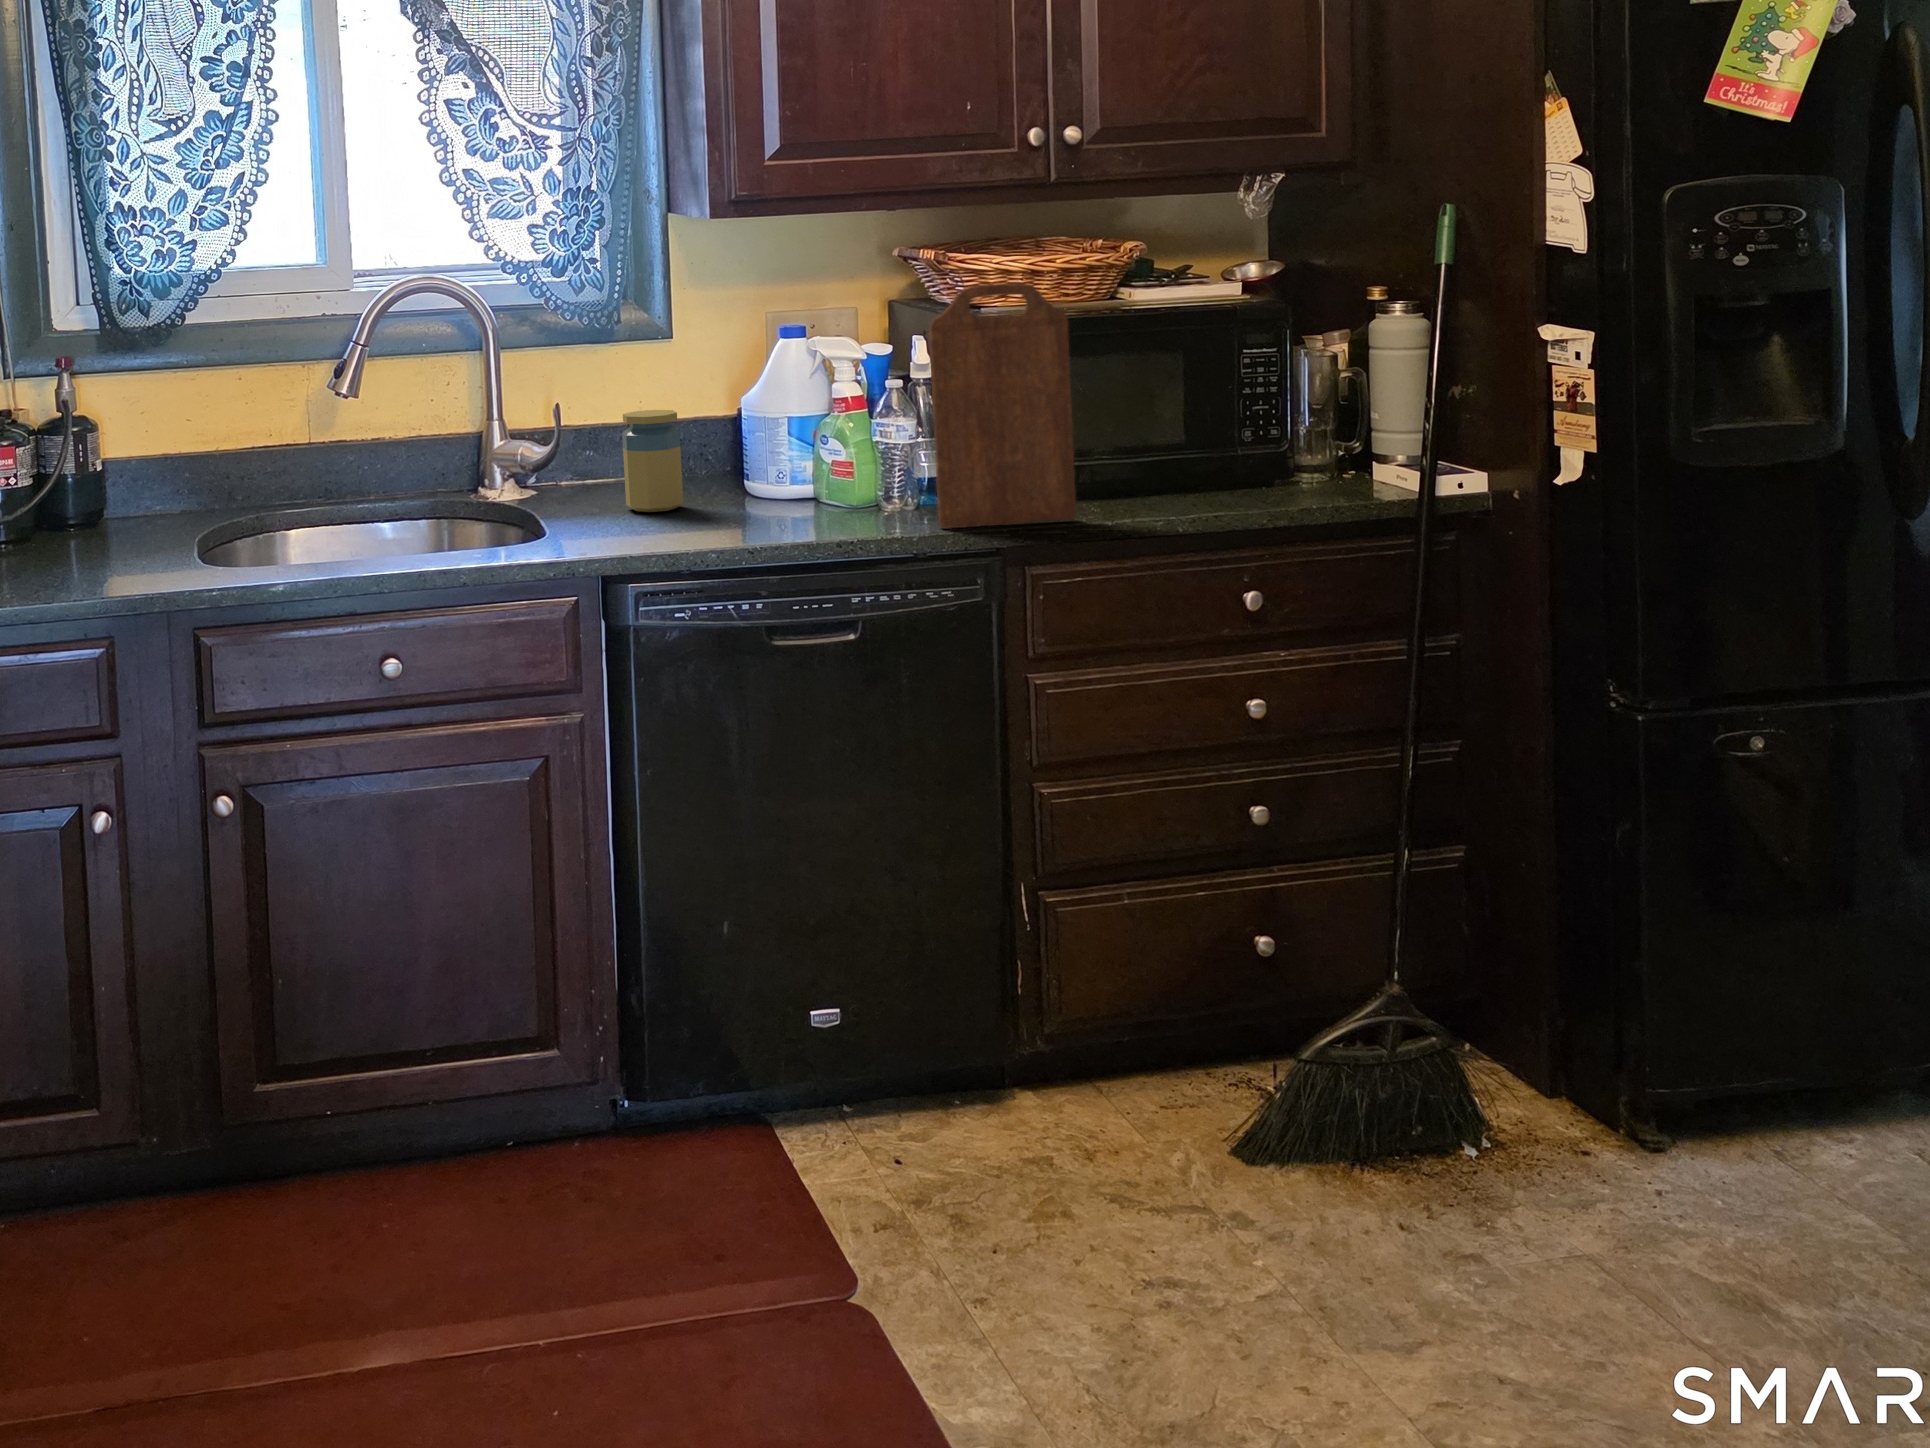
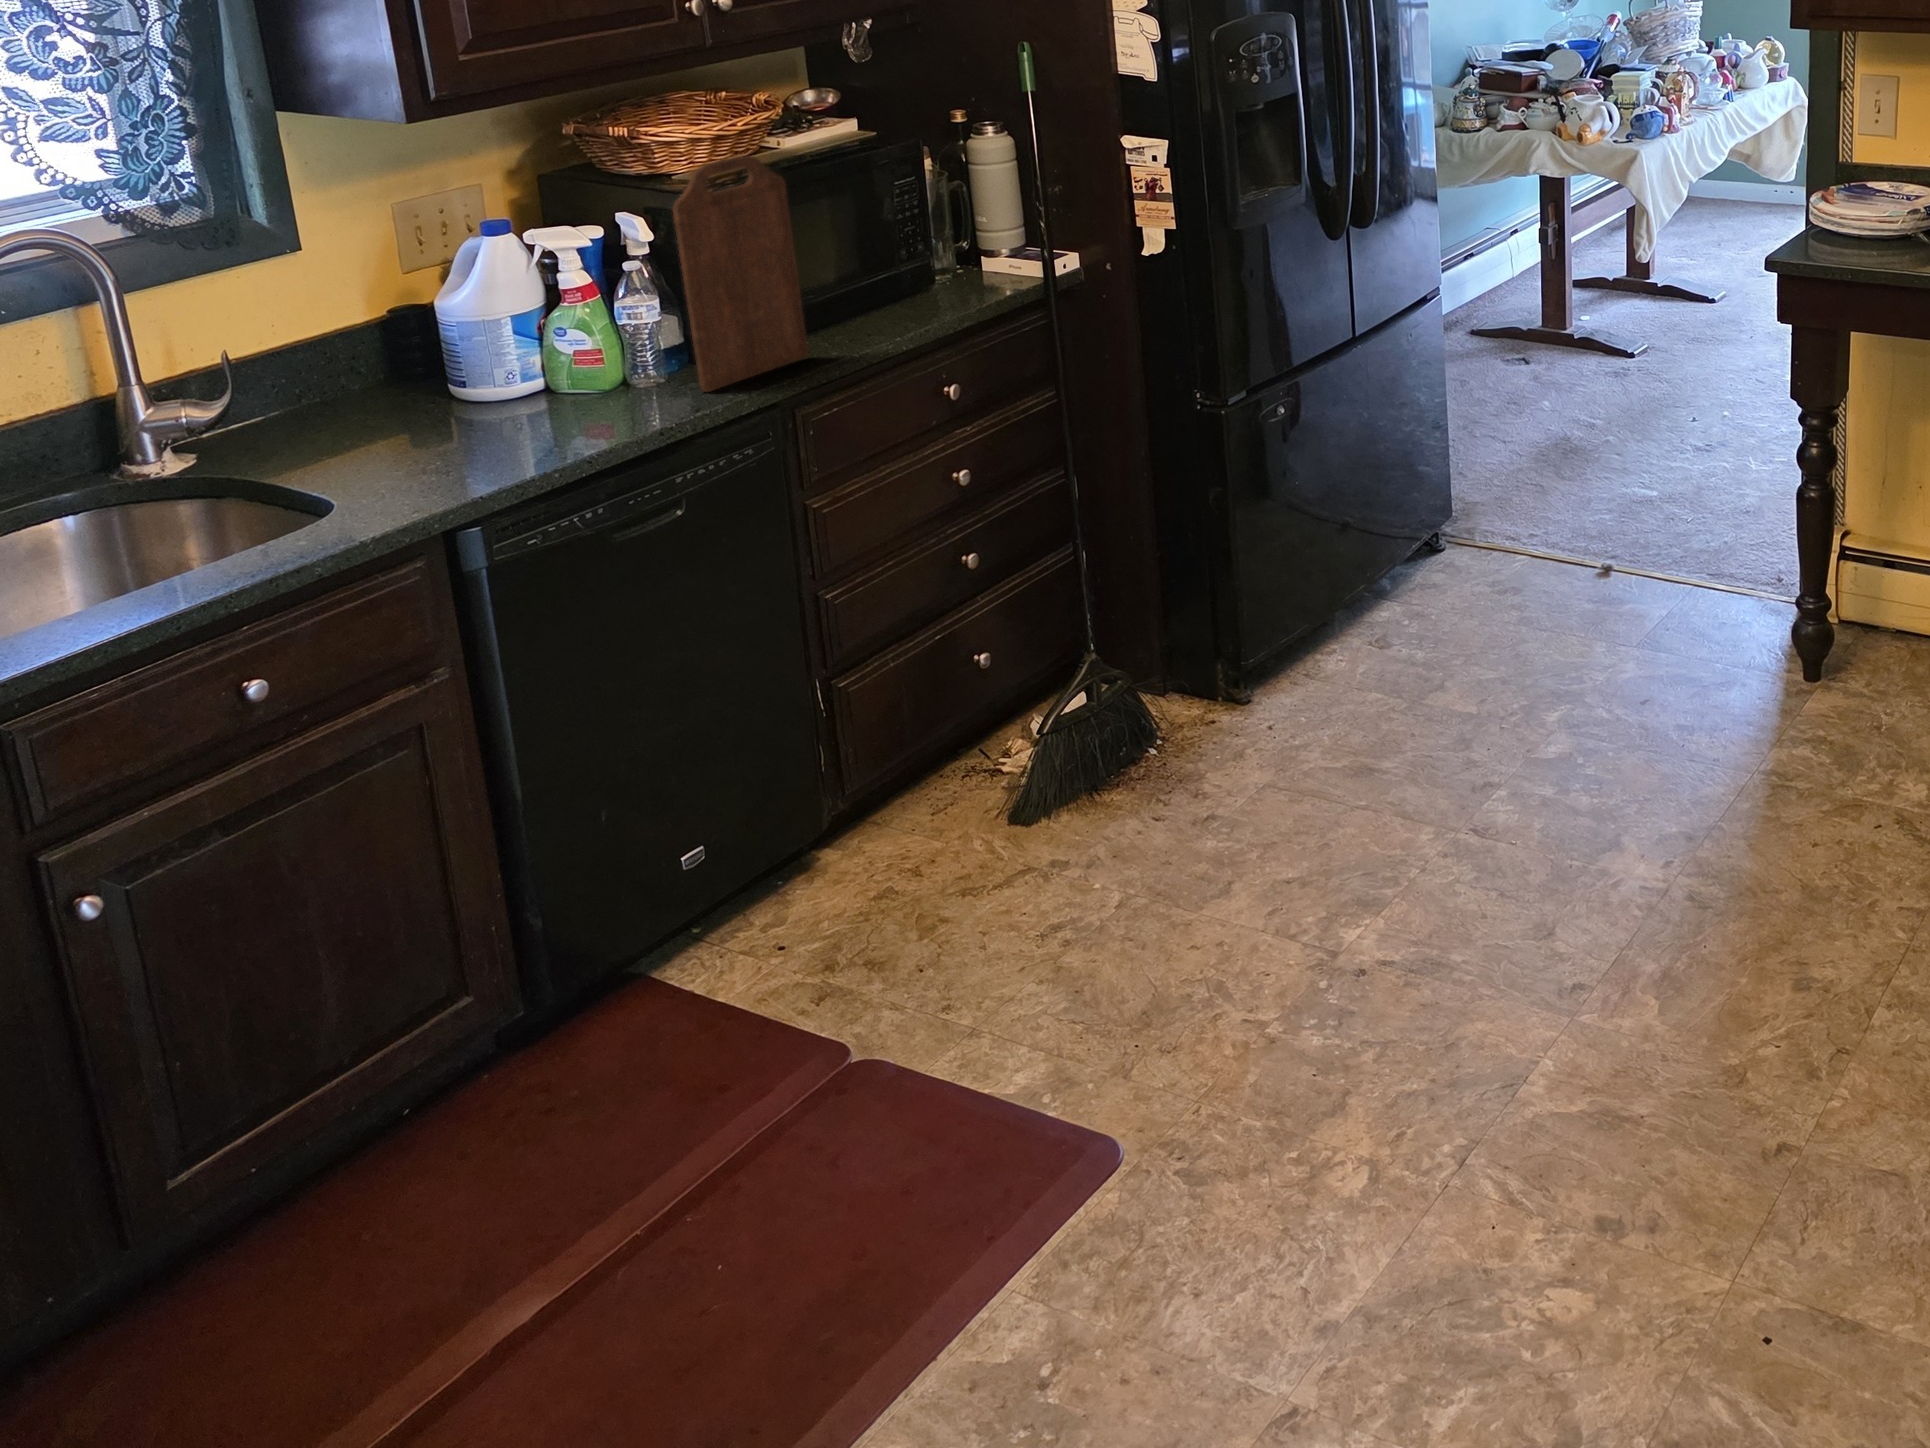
jar: present [622,410,683,512] -> none [306,328,394,443]

